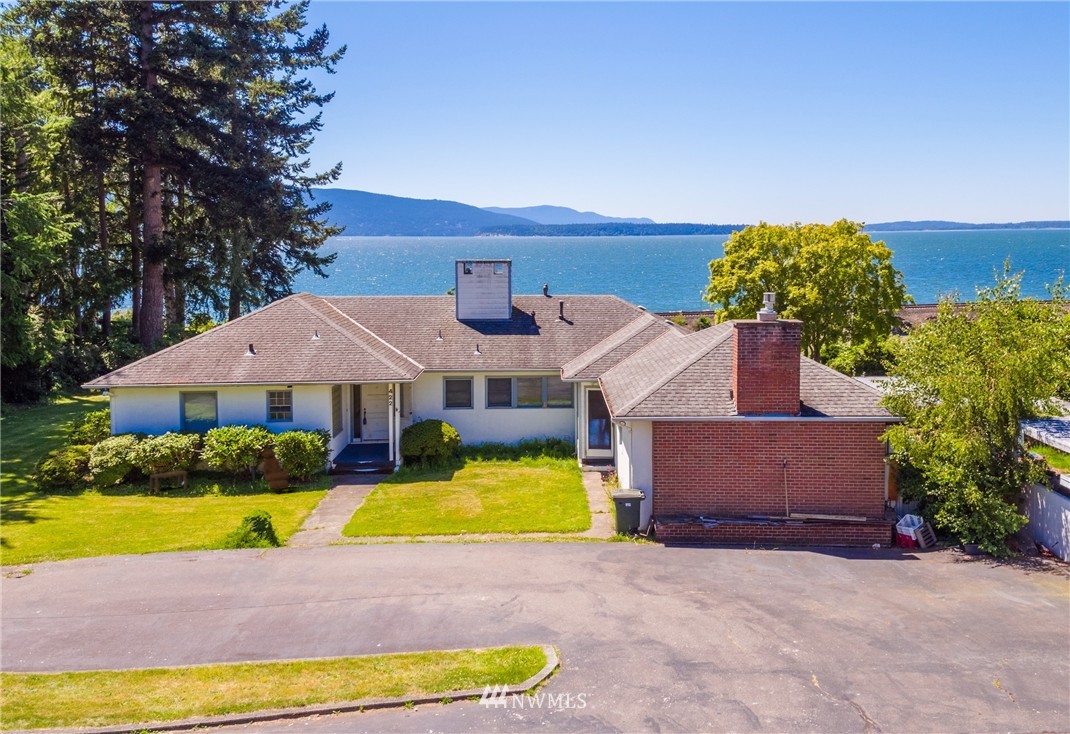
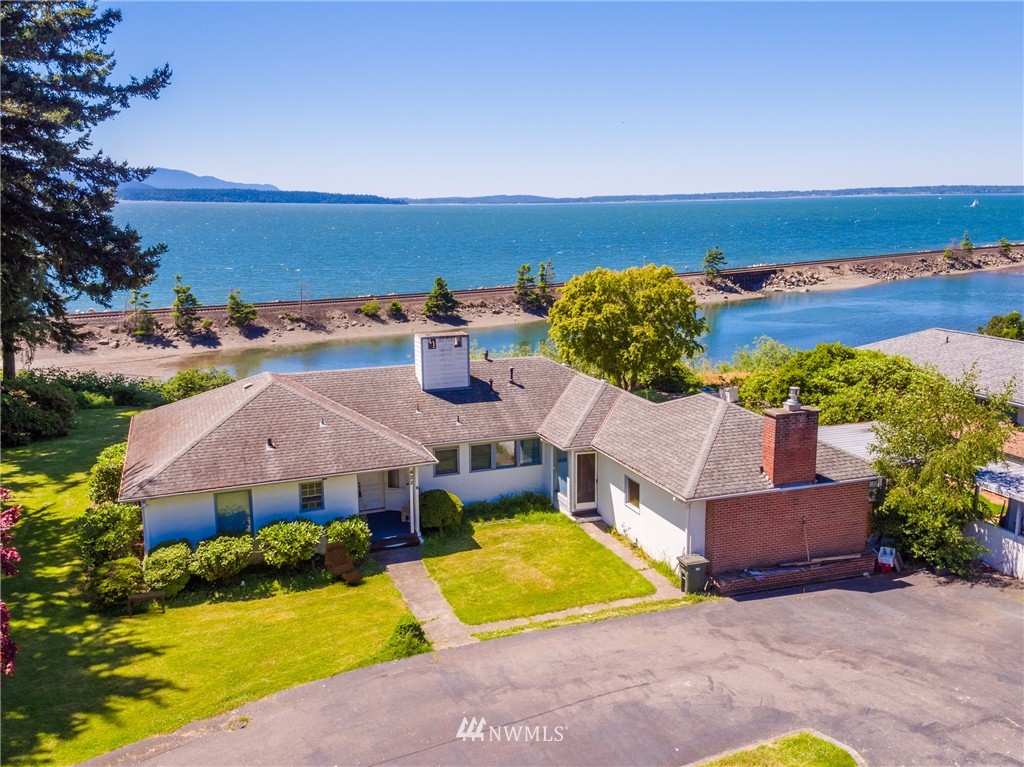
bench: present [150,471,187,493] -> present [128,591,165,618]

